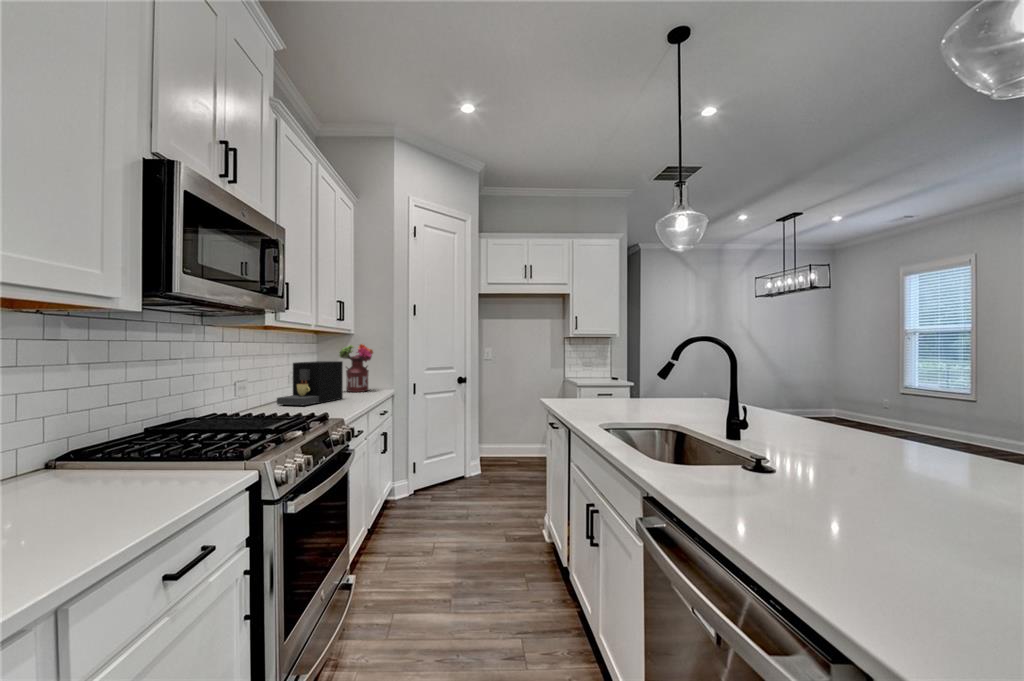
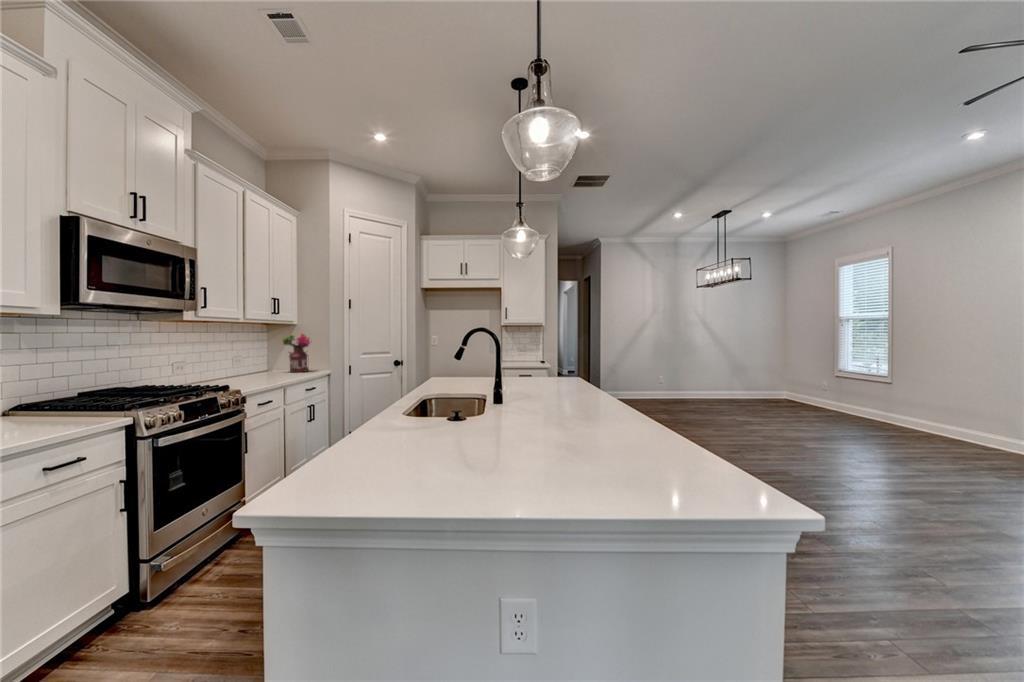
coffee maker: present [277,361,343,405] -> none [217,347,276,381]

